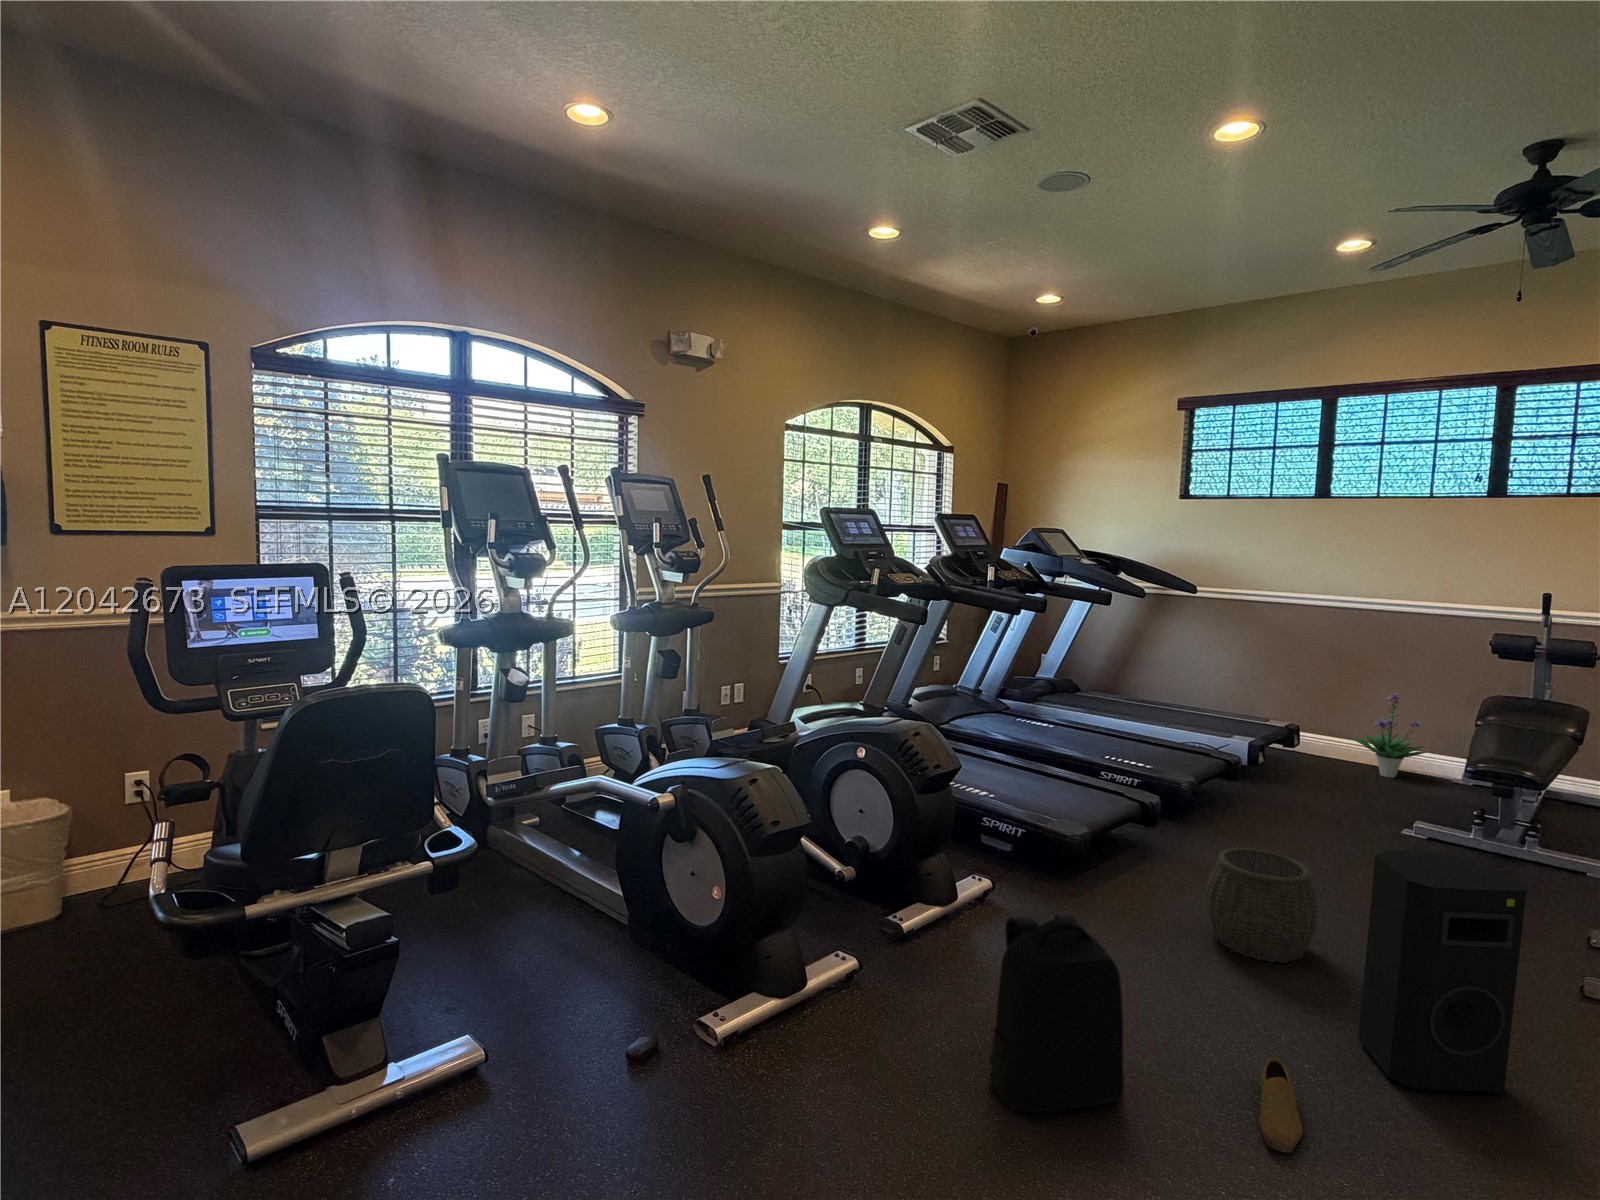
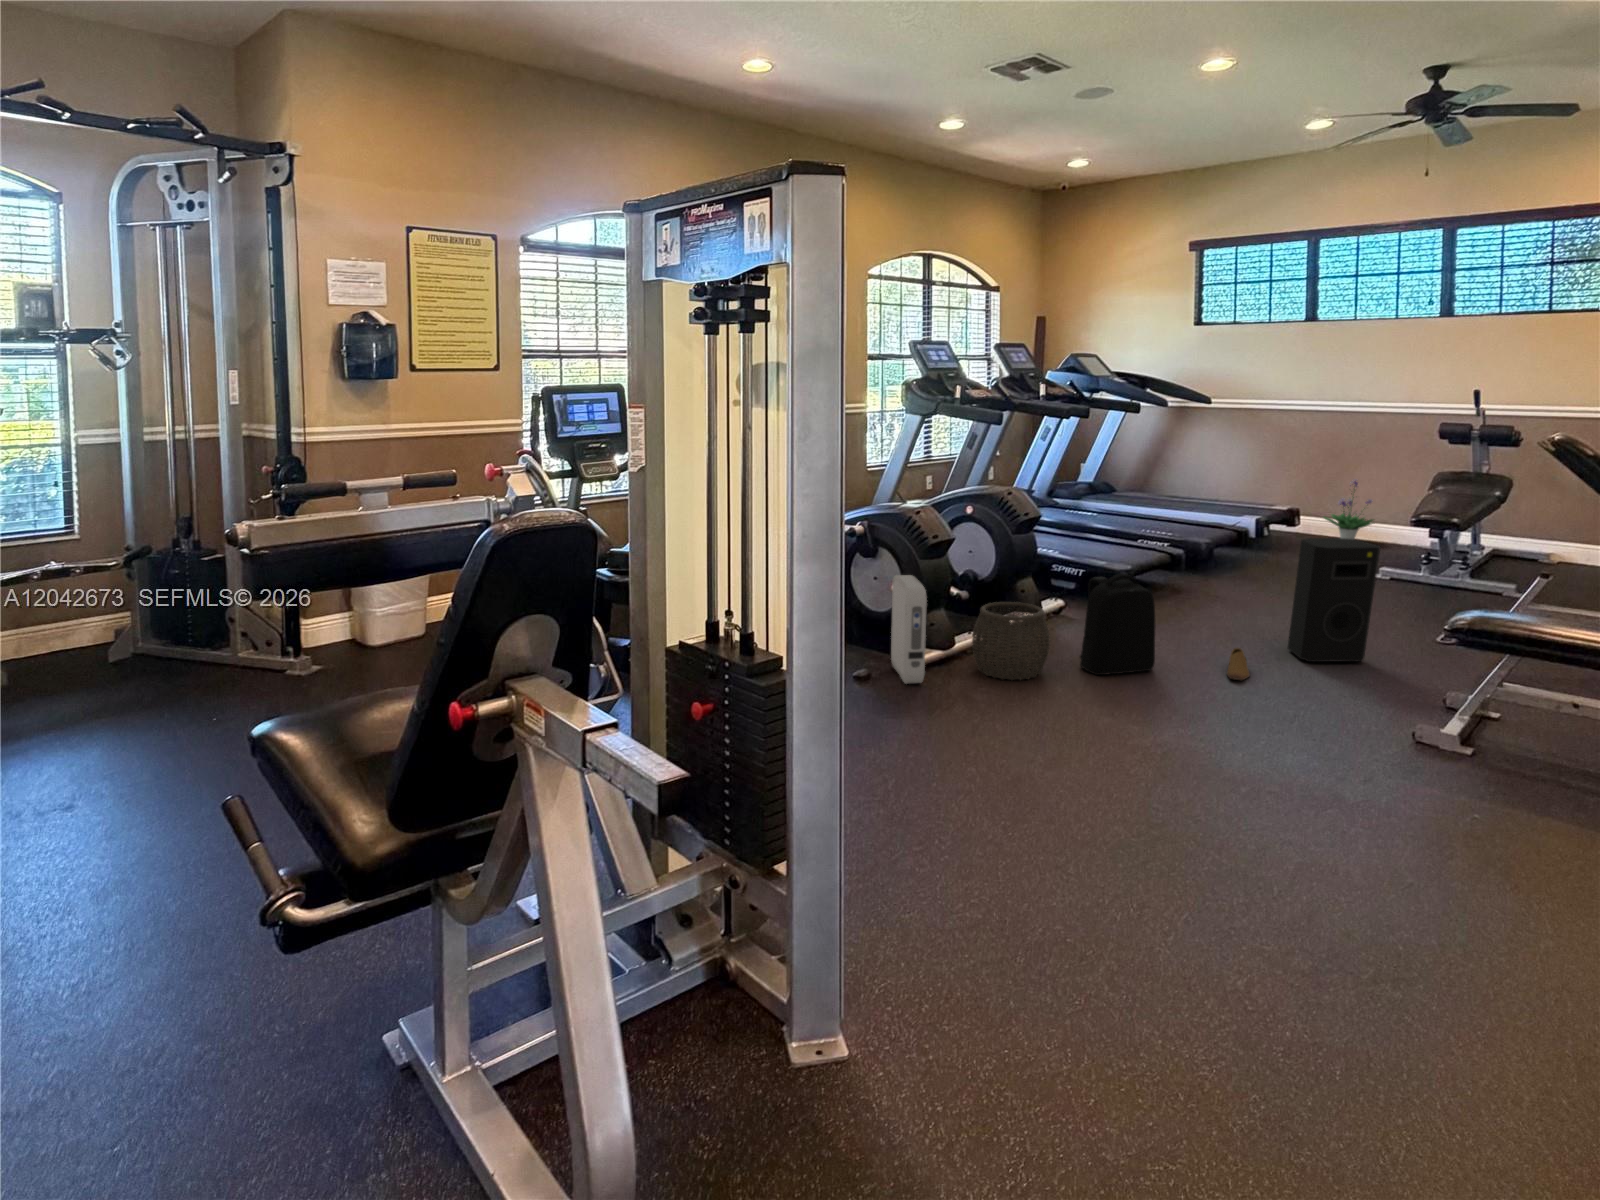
woven basket: present [1205,848,1319,963] -> present [972,602,1050,680]
air purifier: none [645,901,694,1129] -> present [891,575,927,684]

